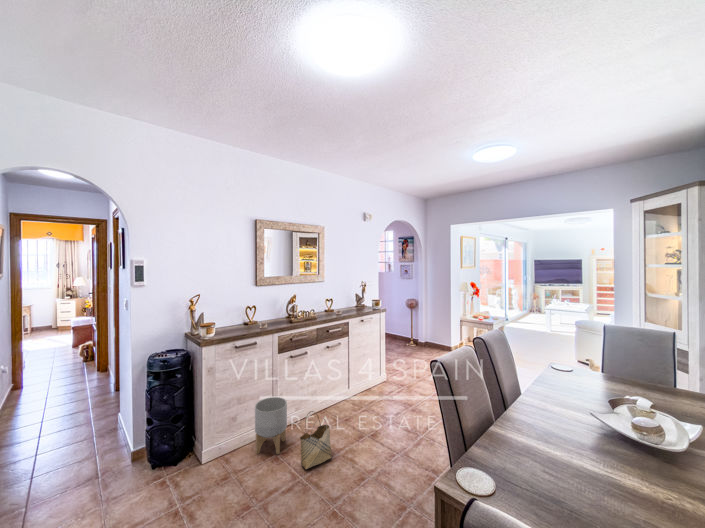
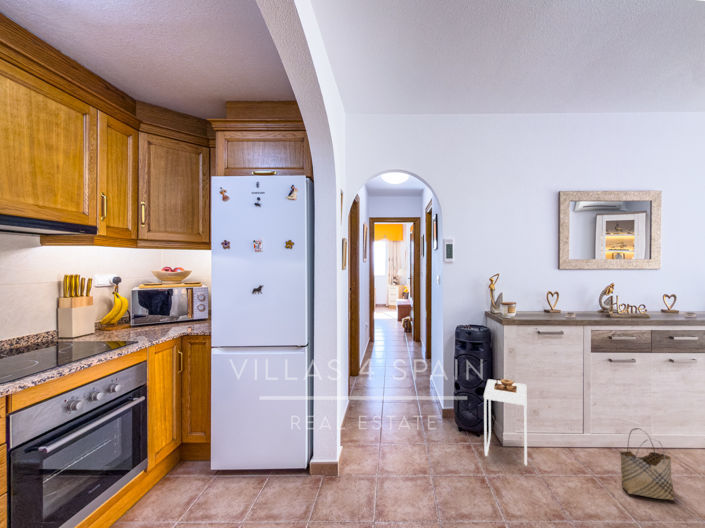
planter: present [255,397,287,454] -> none [558,397,601,464]
side table: none [180,402,227,501] -> present [484,379,527,465]

